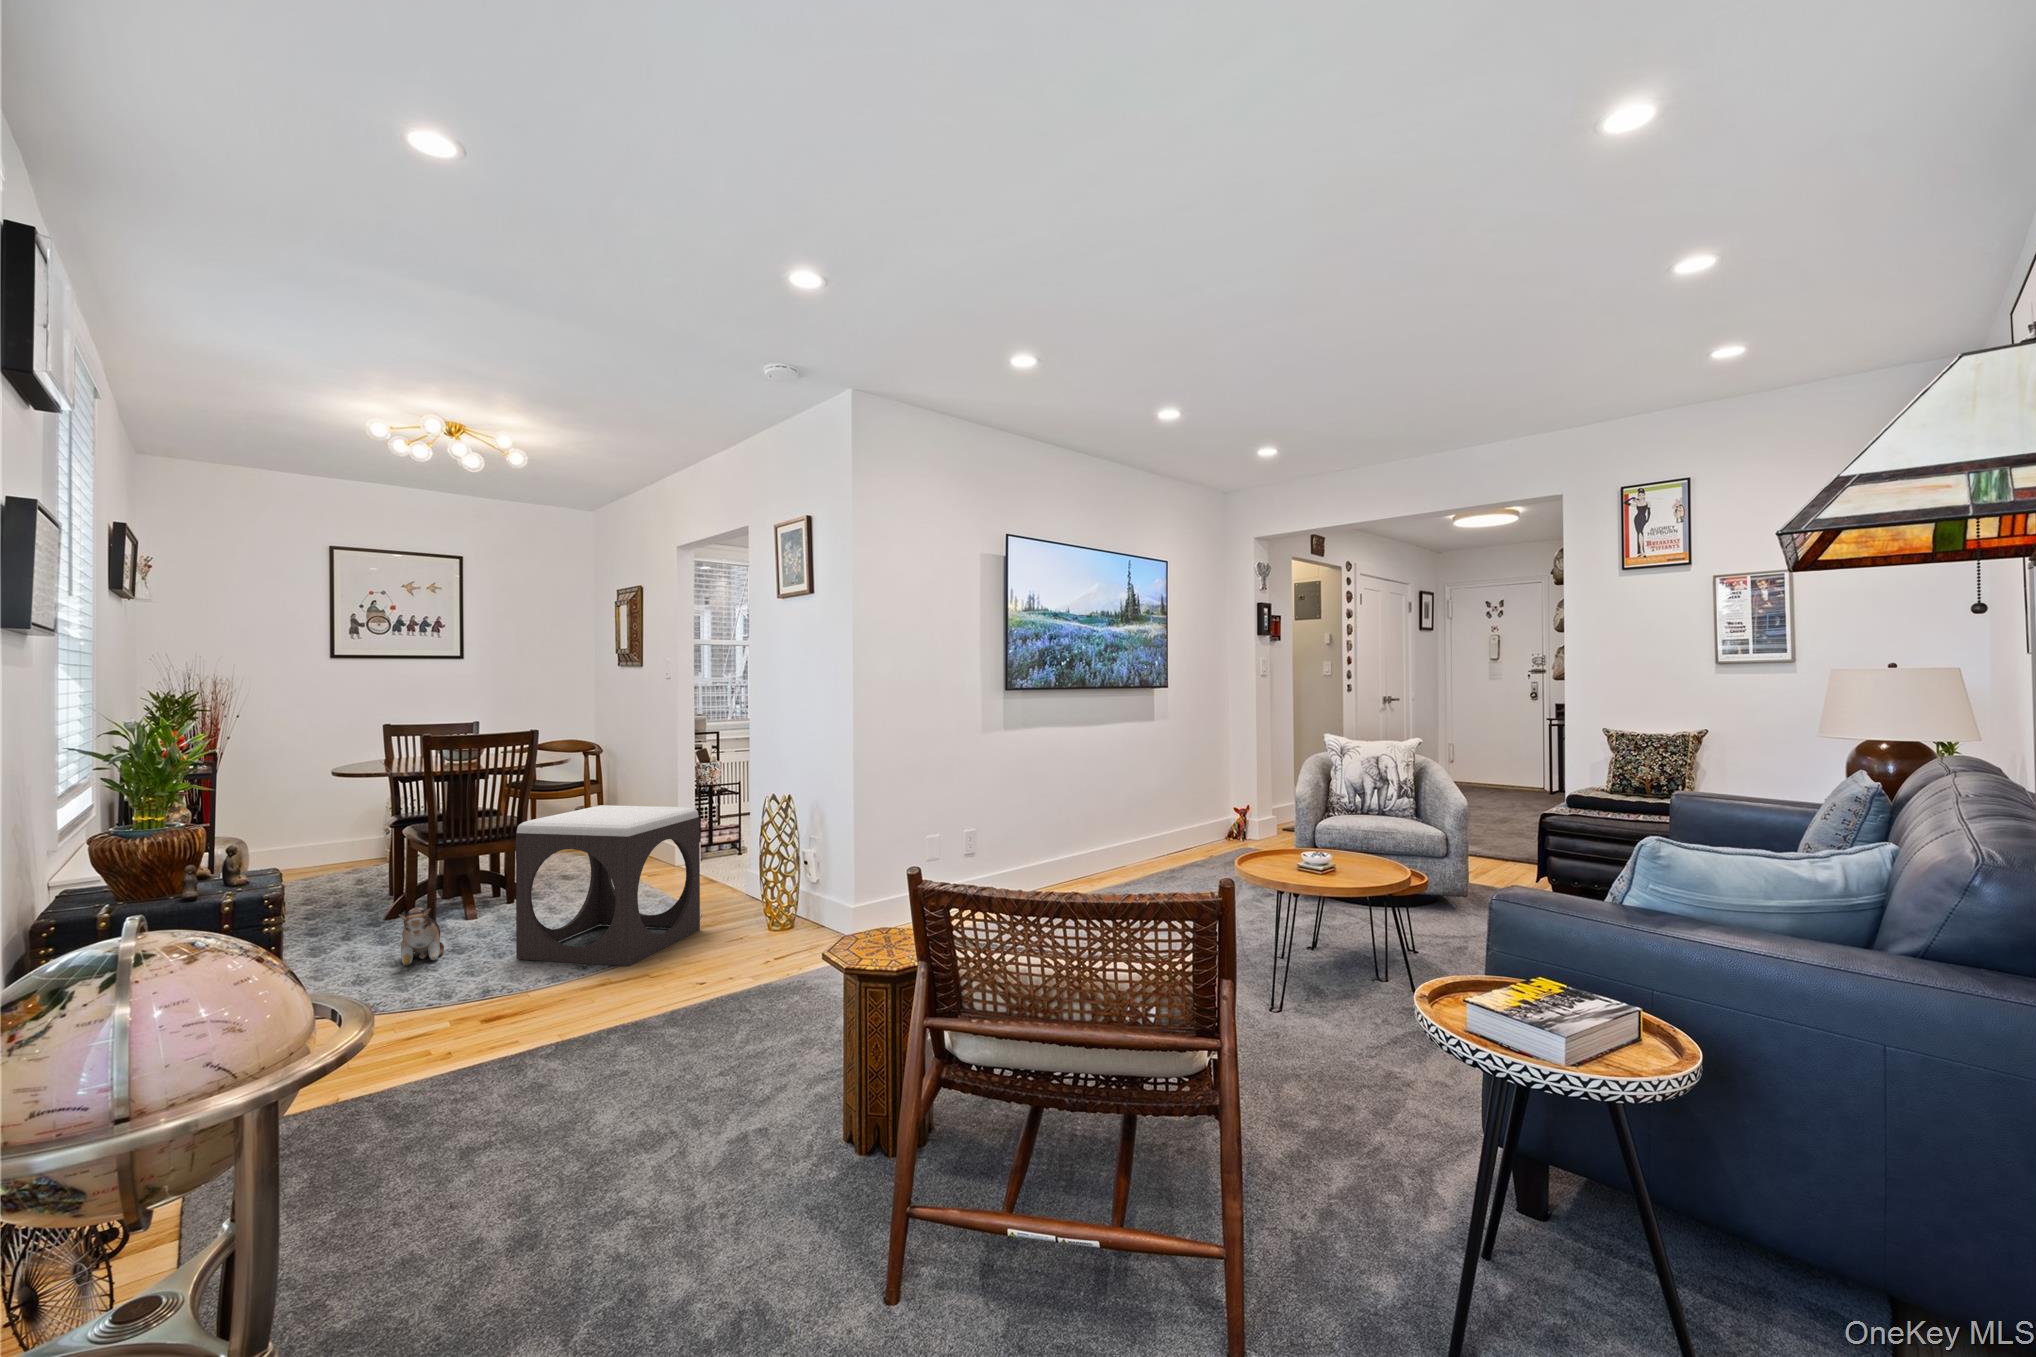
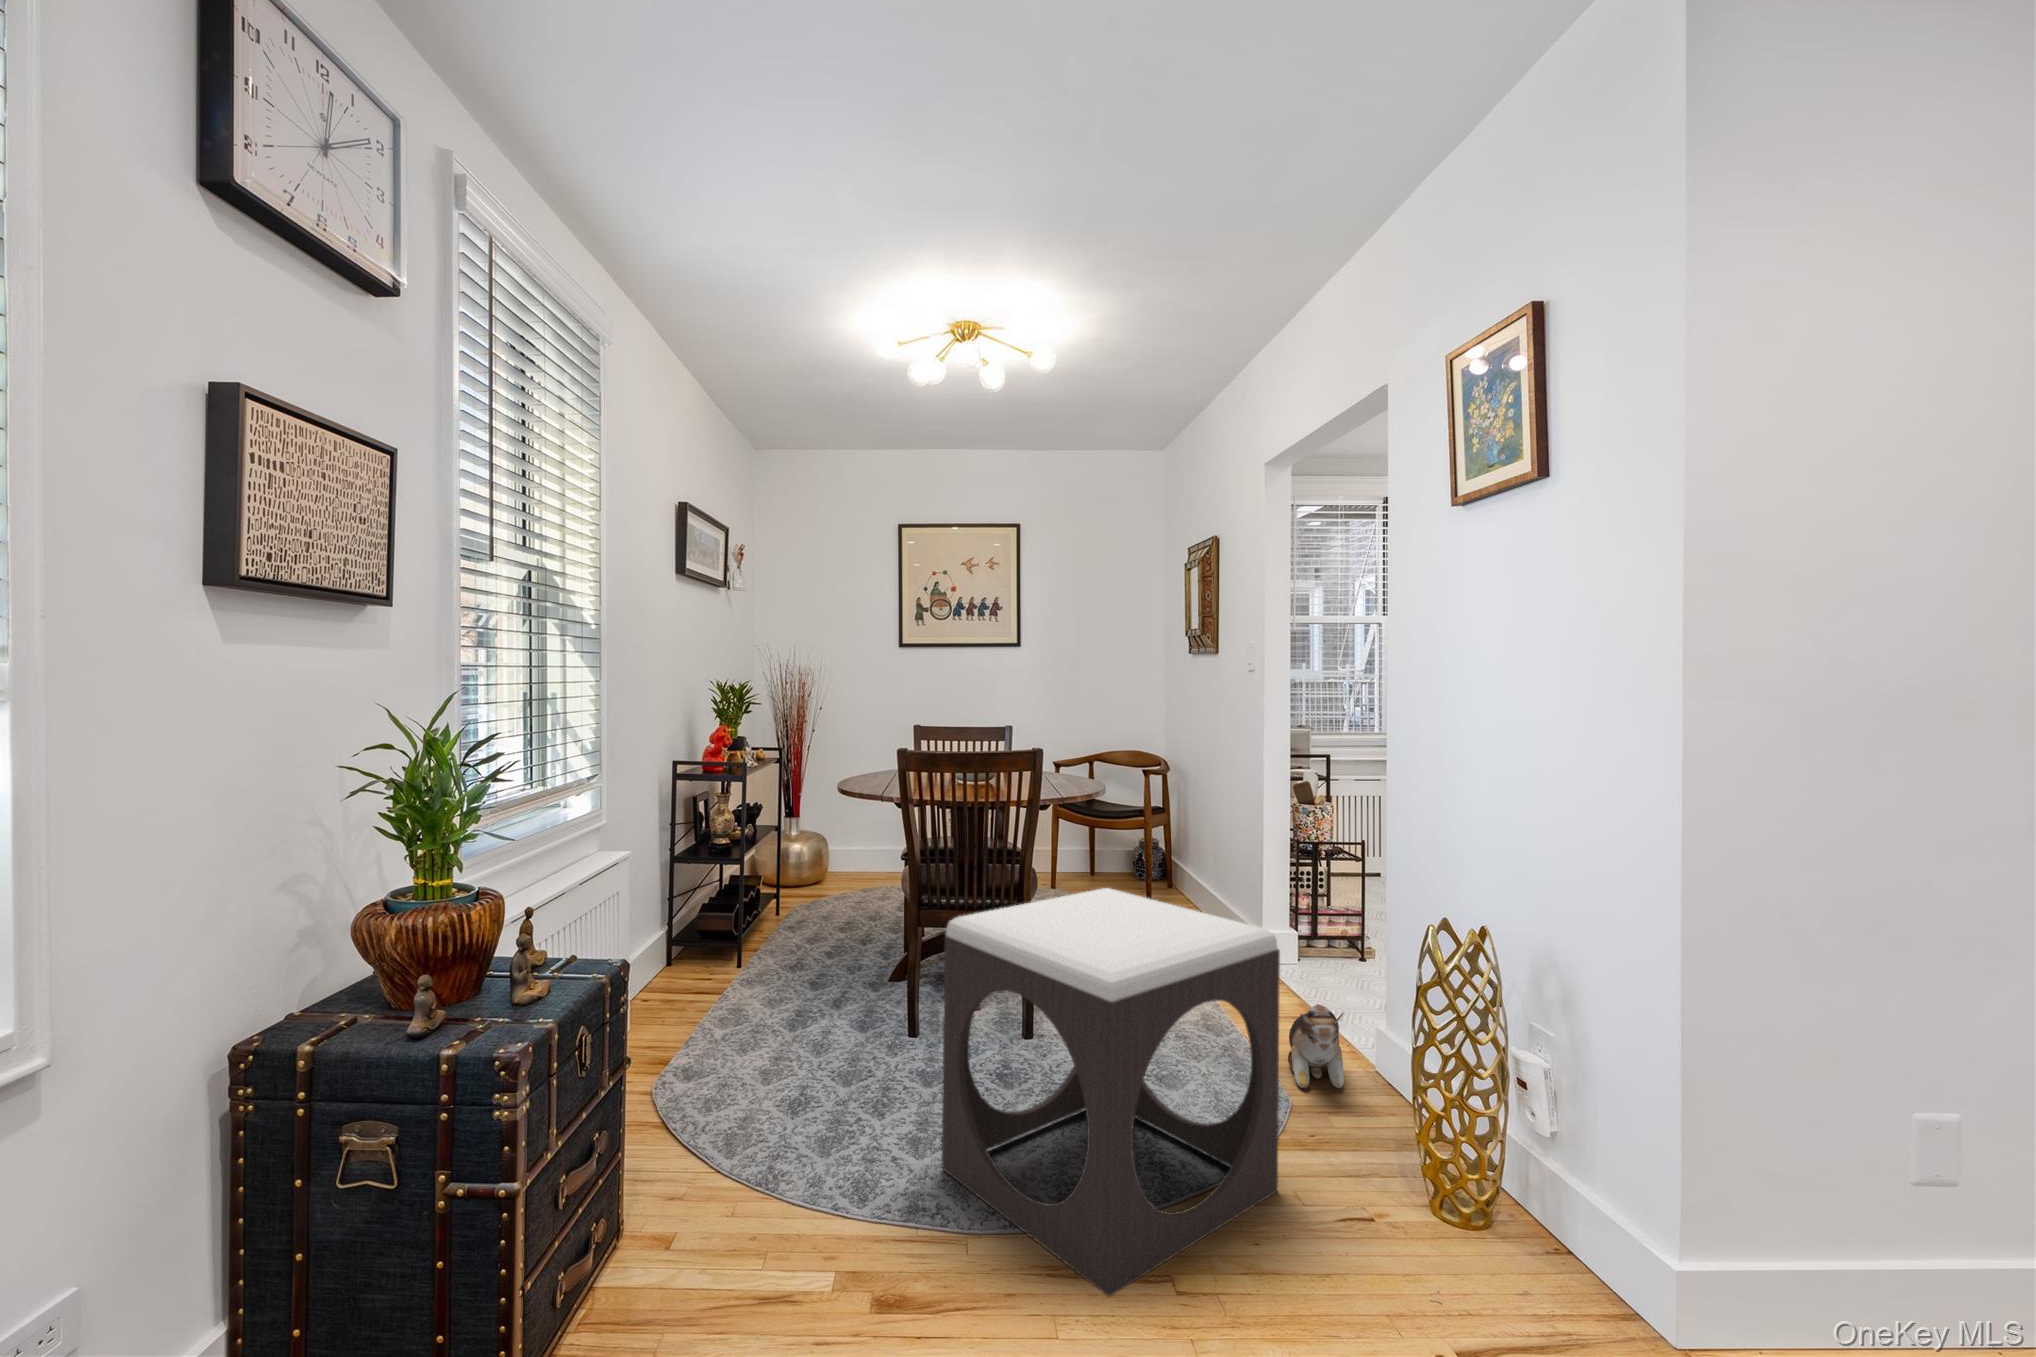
plush toy: present [399,907,444,965] -> present [1288,1004,1344,1088]

